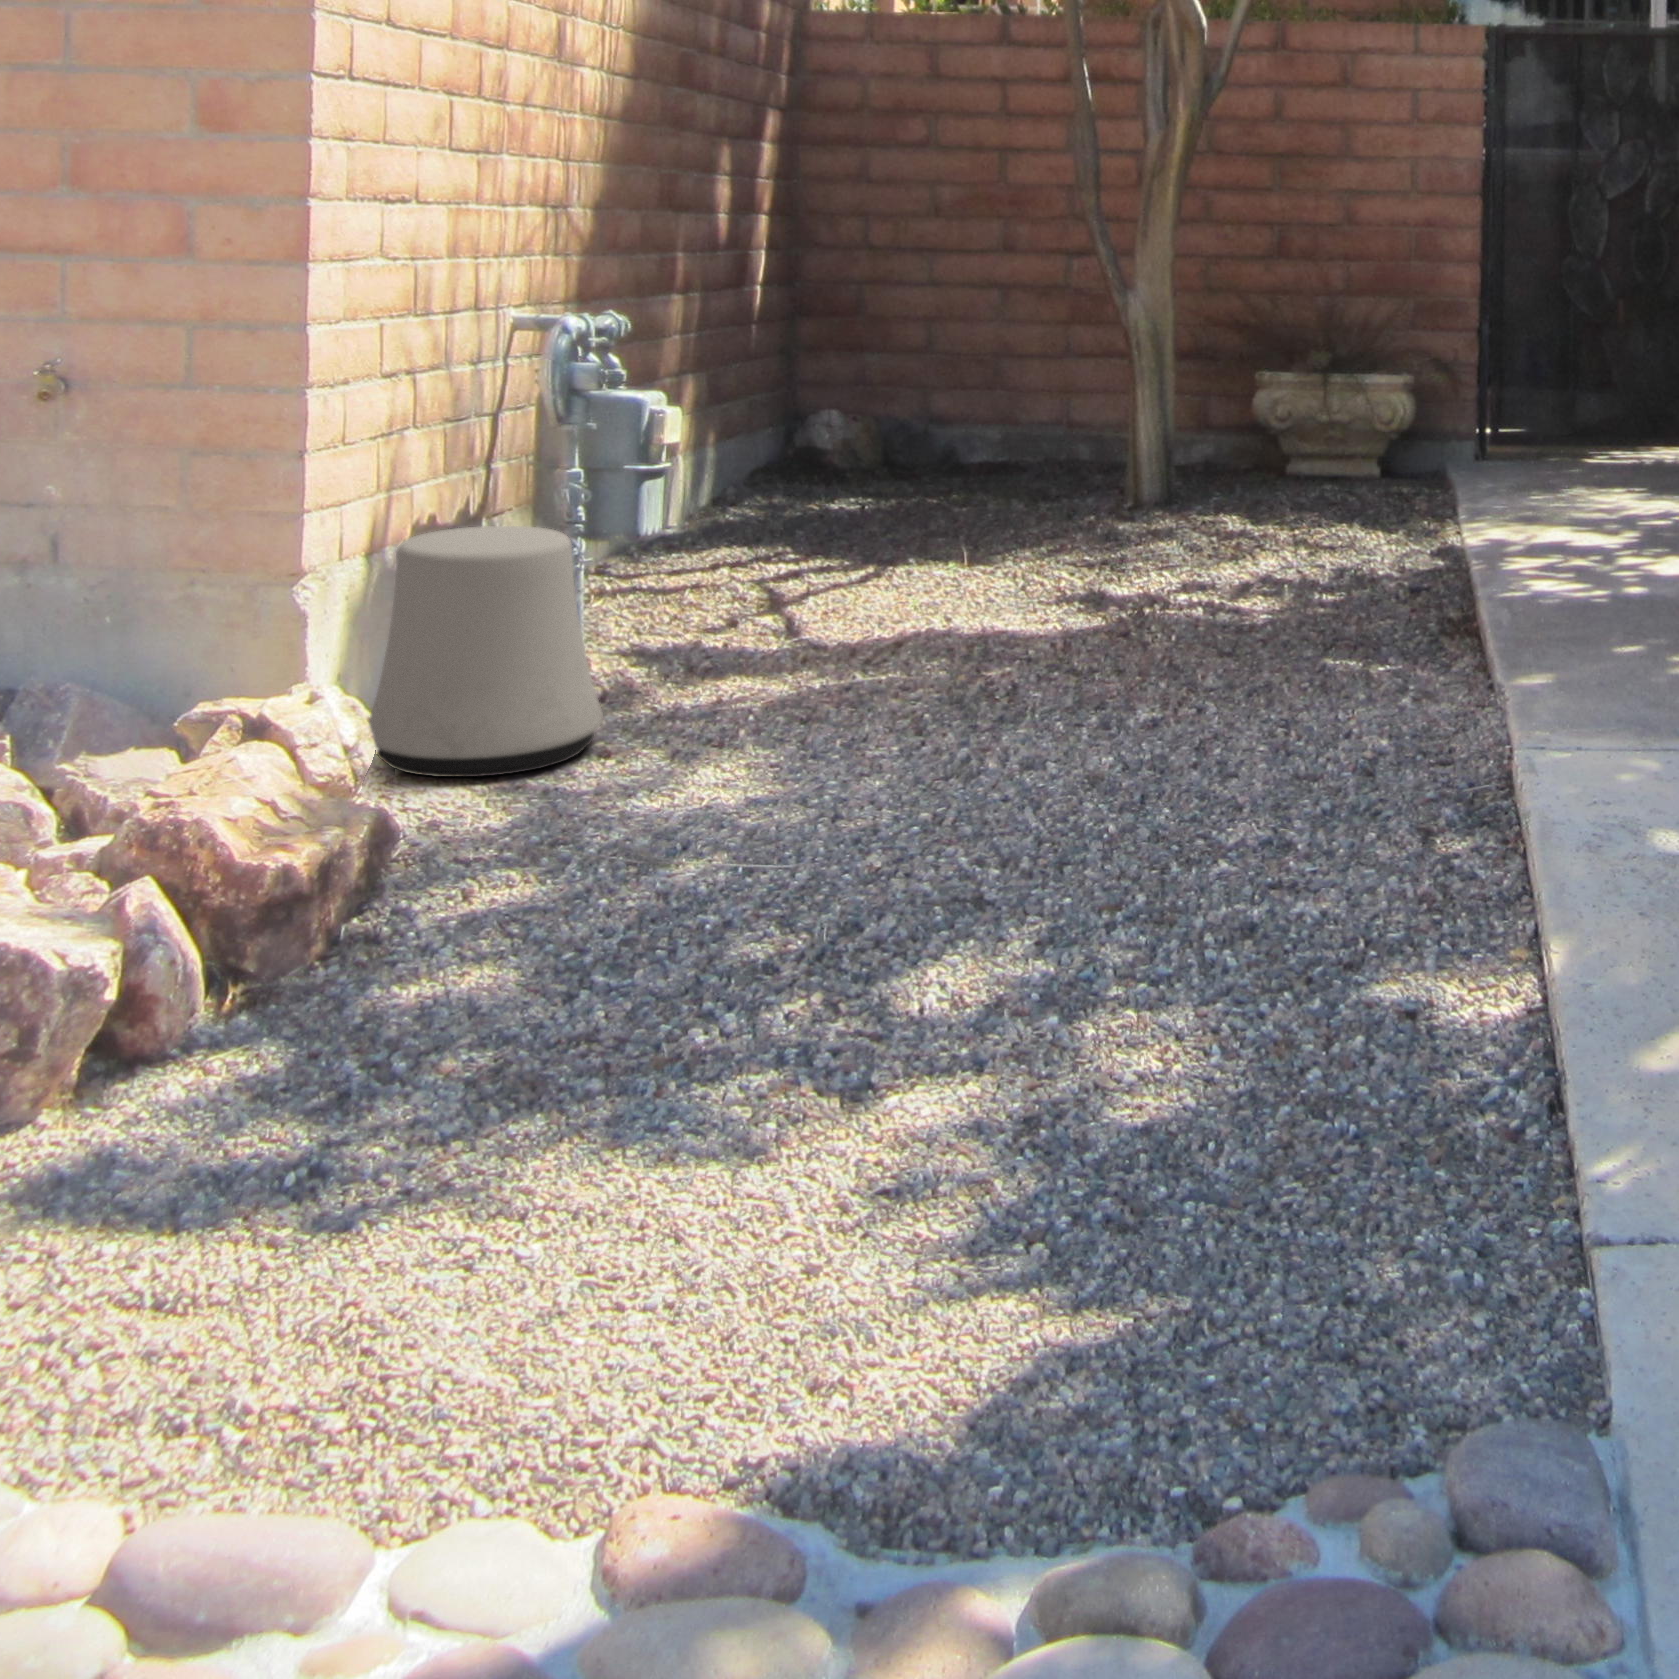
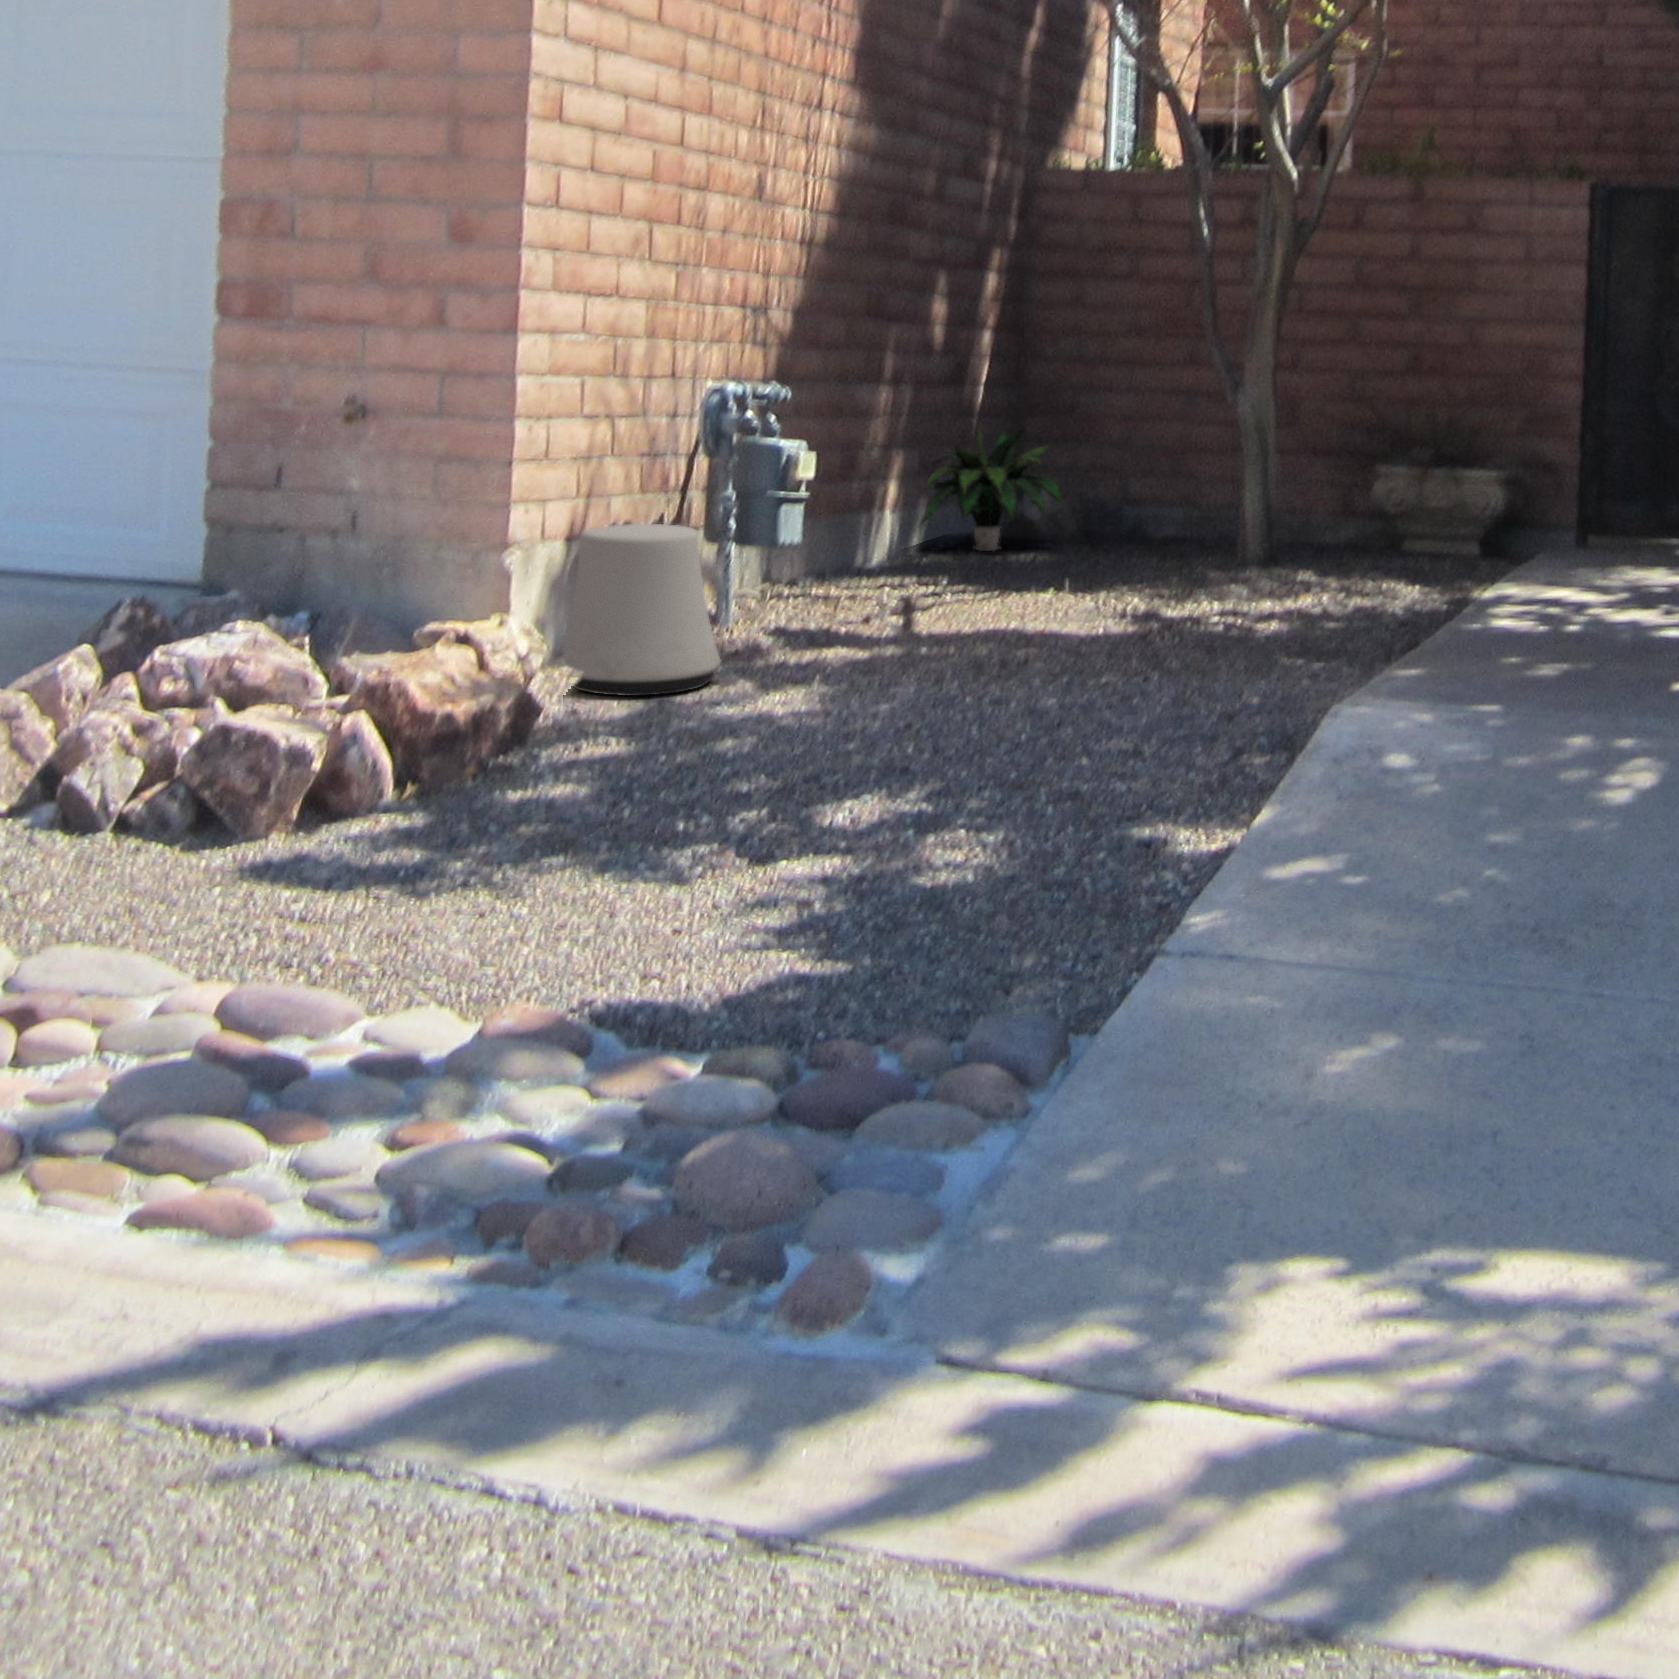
potted plant: none [736,337,934,501] -> present [921,426,1068,551]

